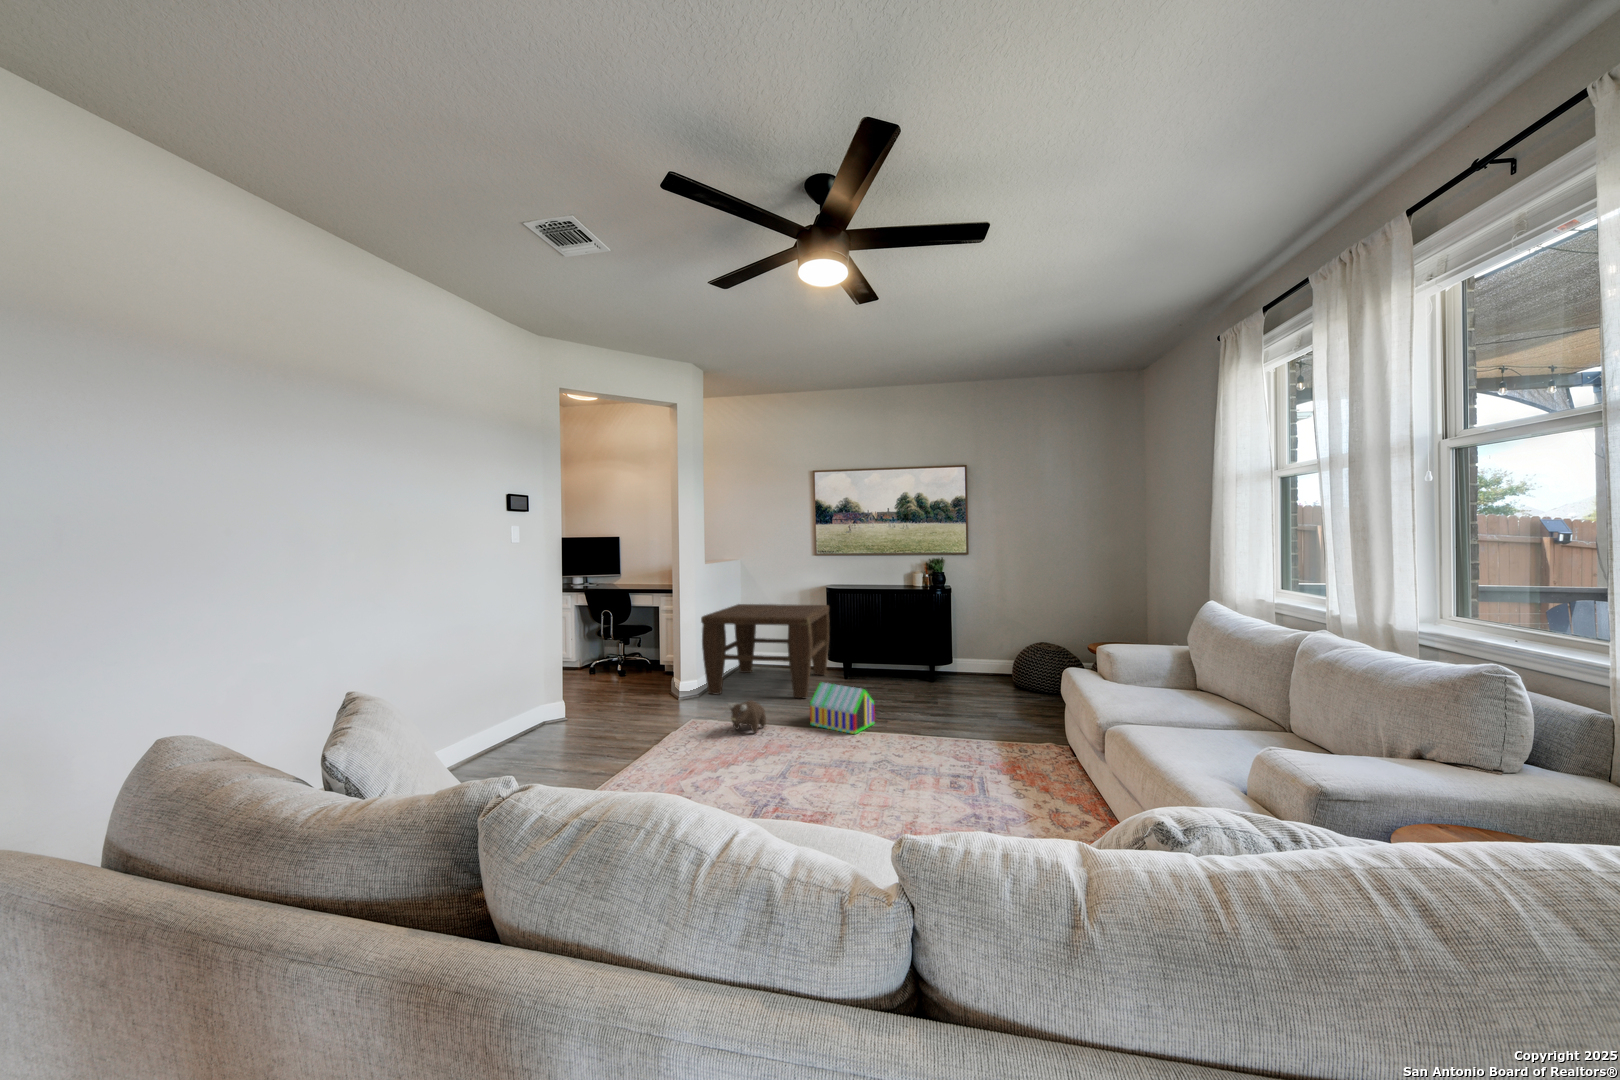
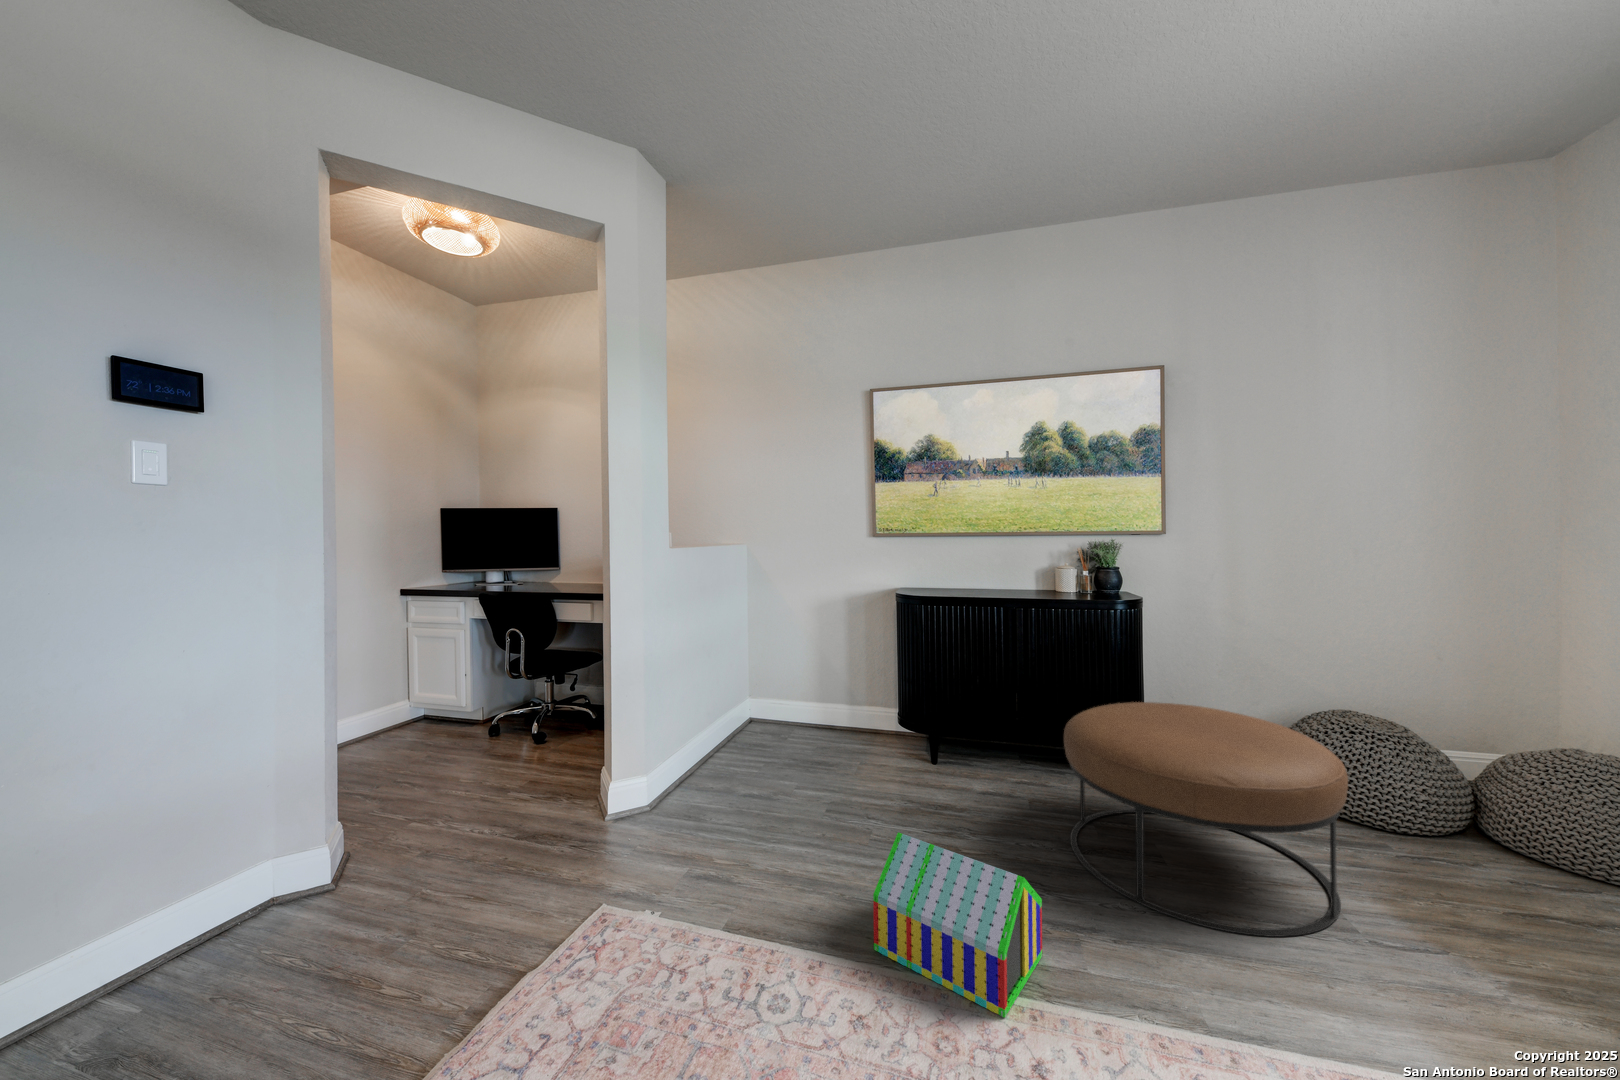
coffee table: present [701,604,830,698] -> none [652,620,901,828]
ottoman: none [899,637,1005,718] -> present [1064,702,1348,937]
plush toy: present [728,700,766,733] -> none [655,887,762,990]

